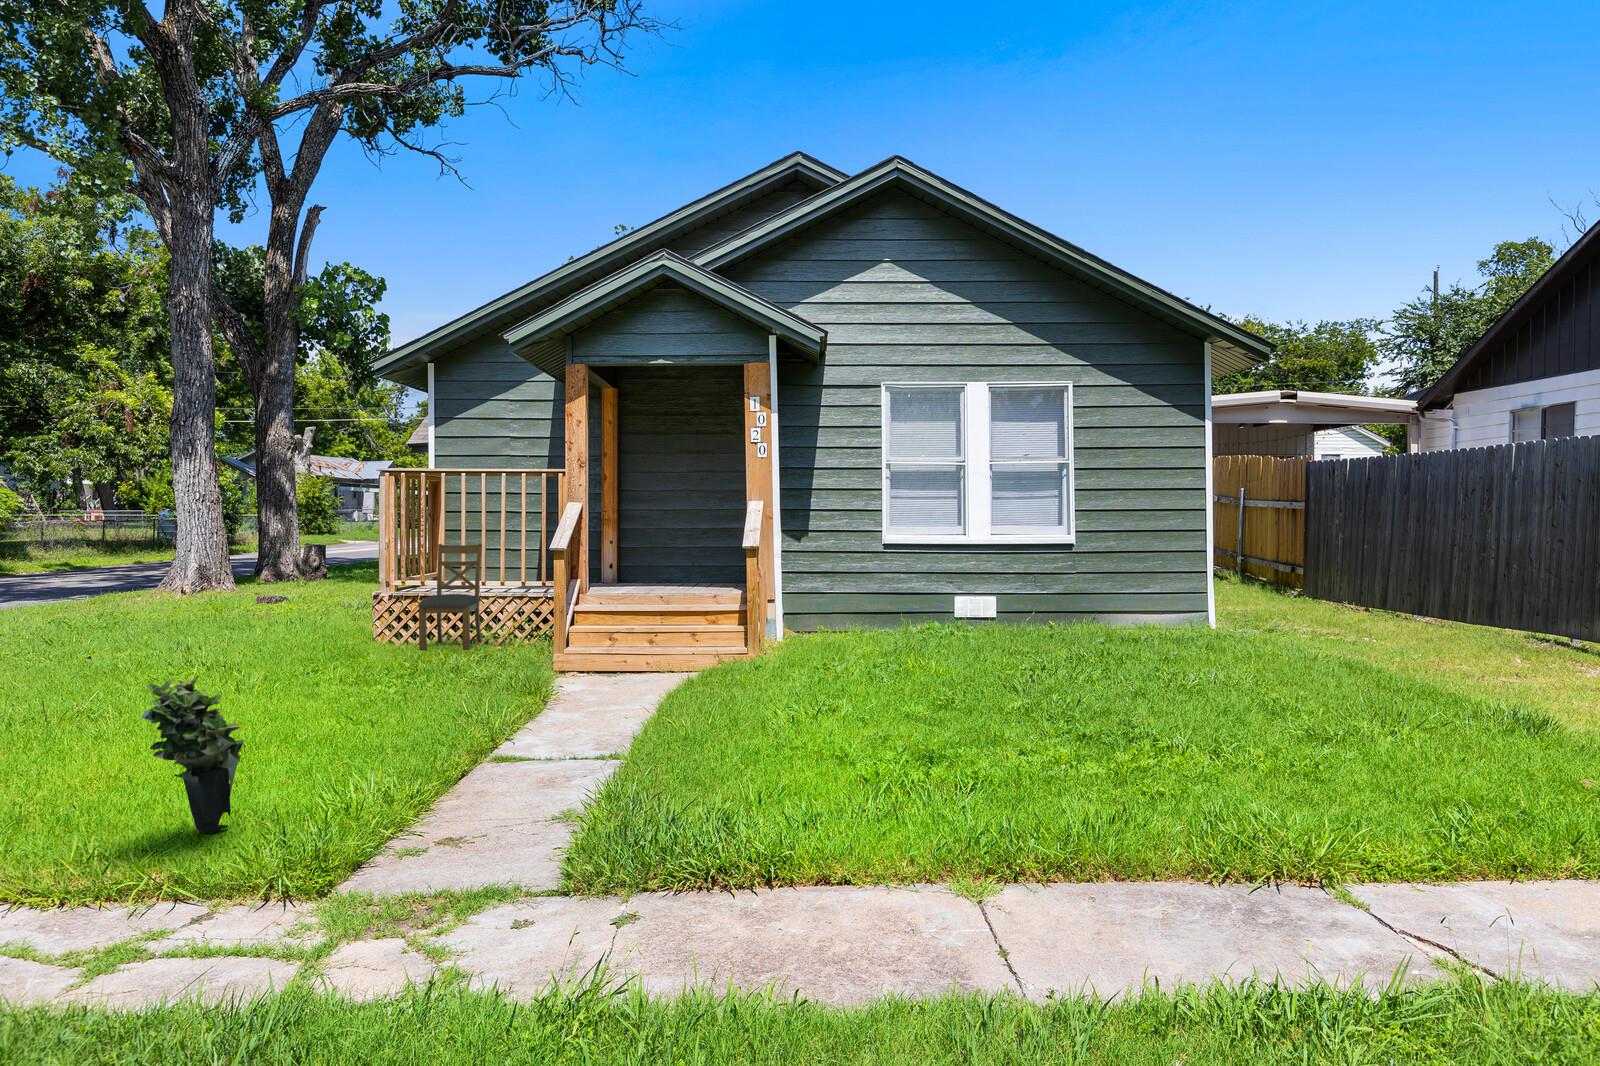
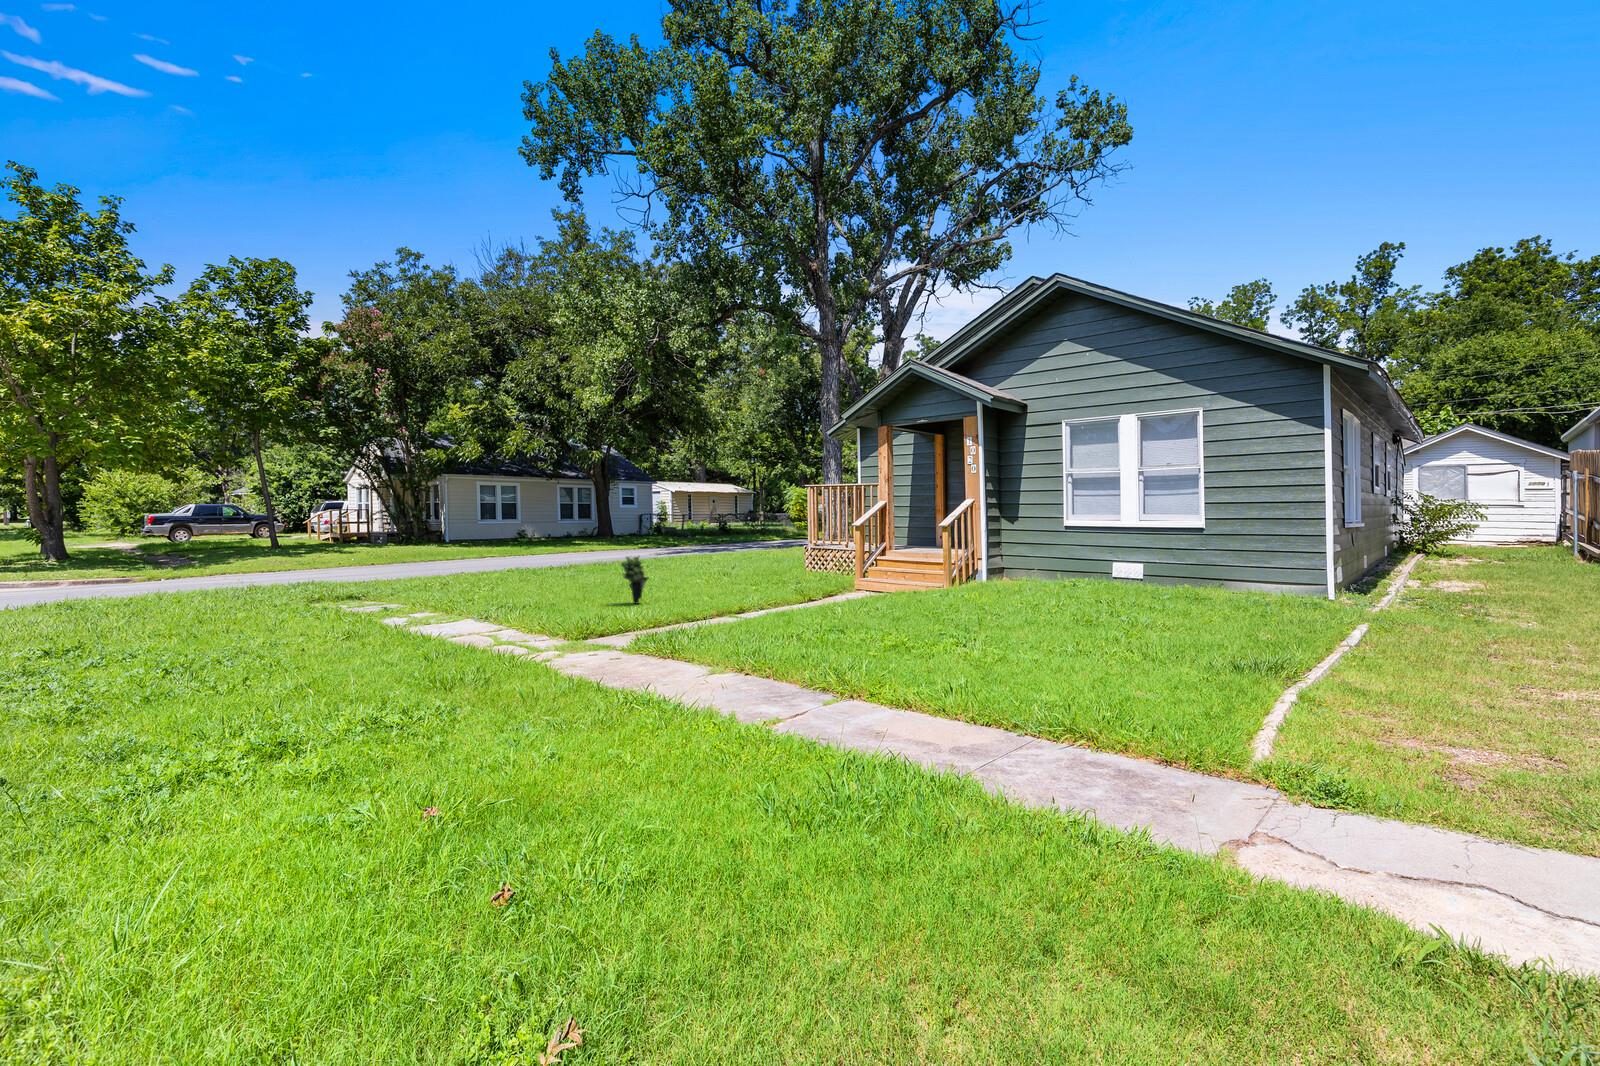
chair: present [418,544,482,650] -> none [811,523,846,575]

